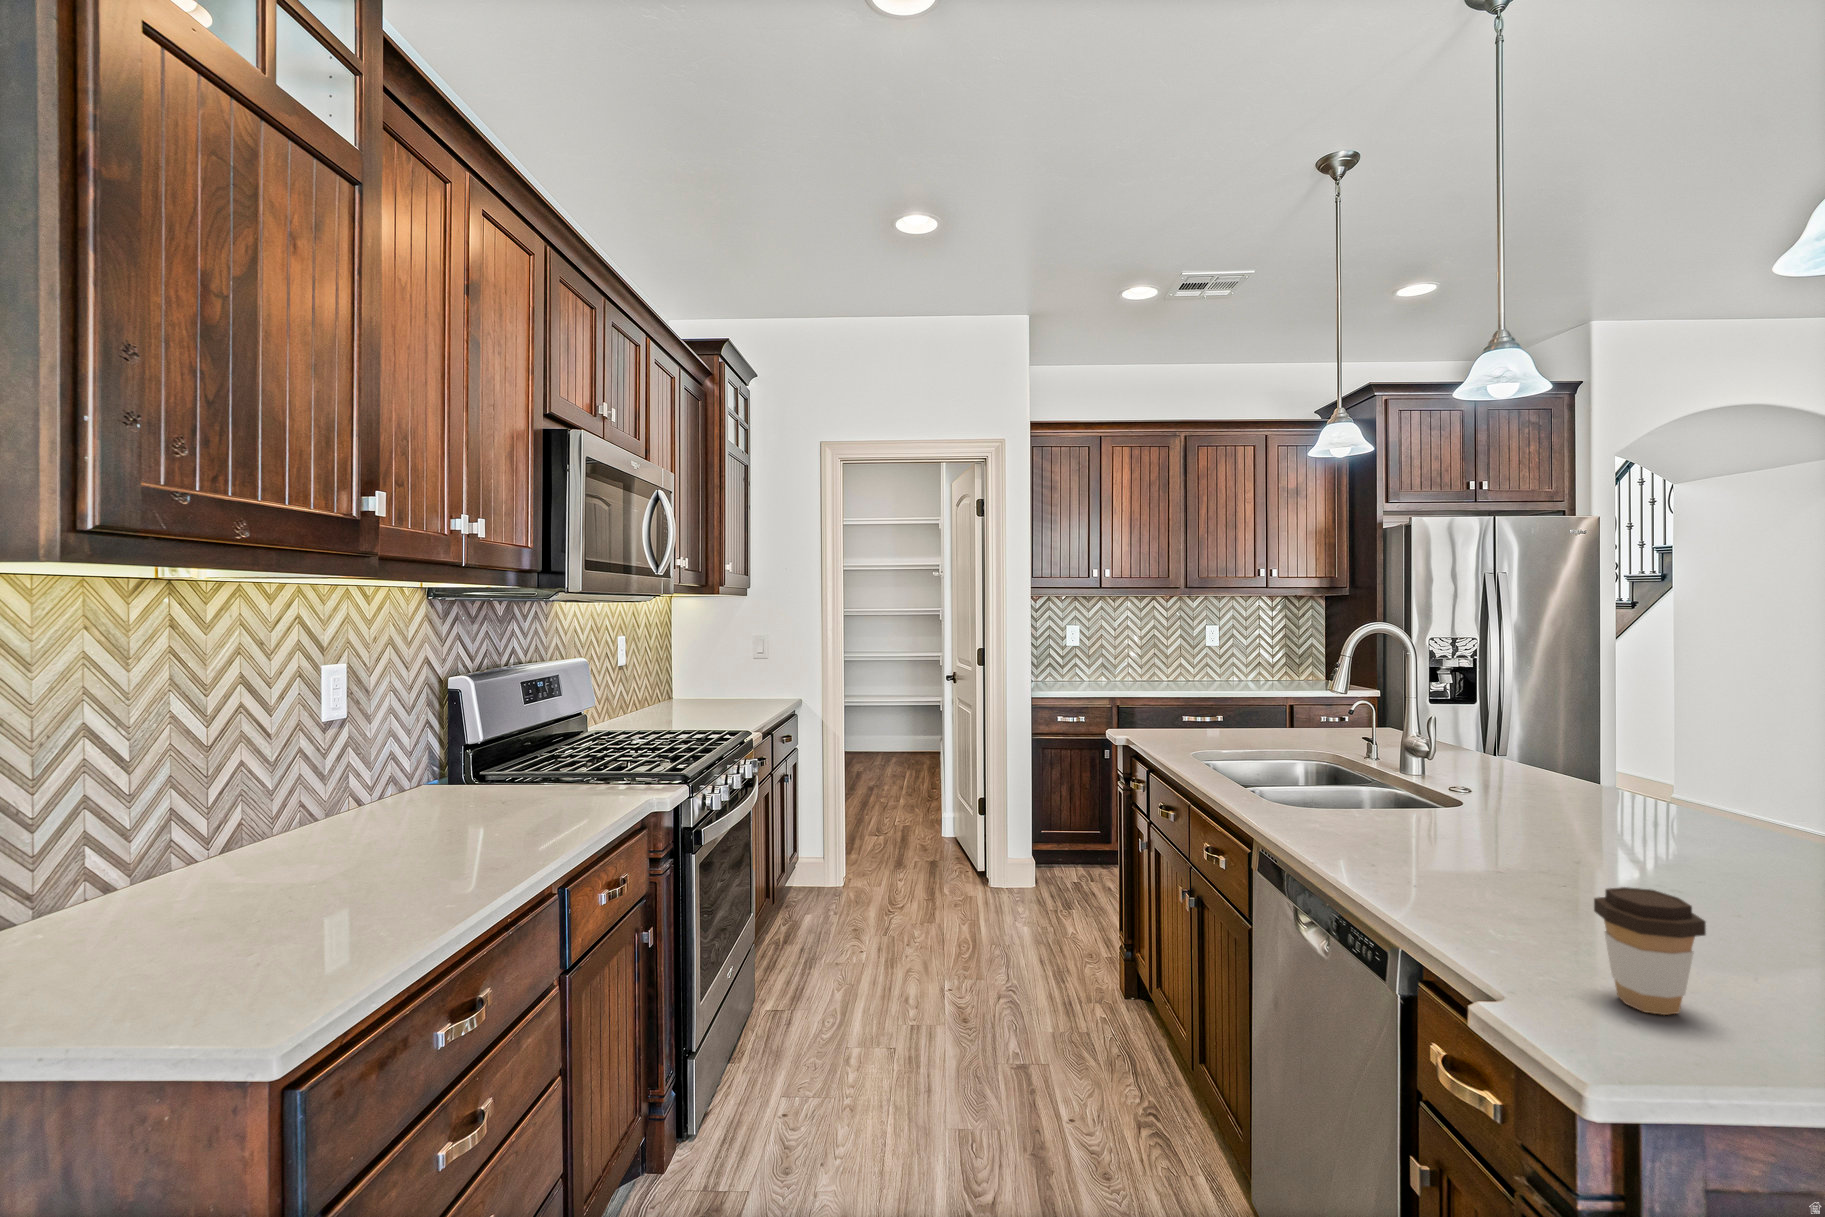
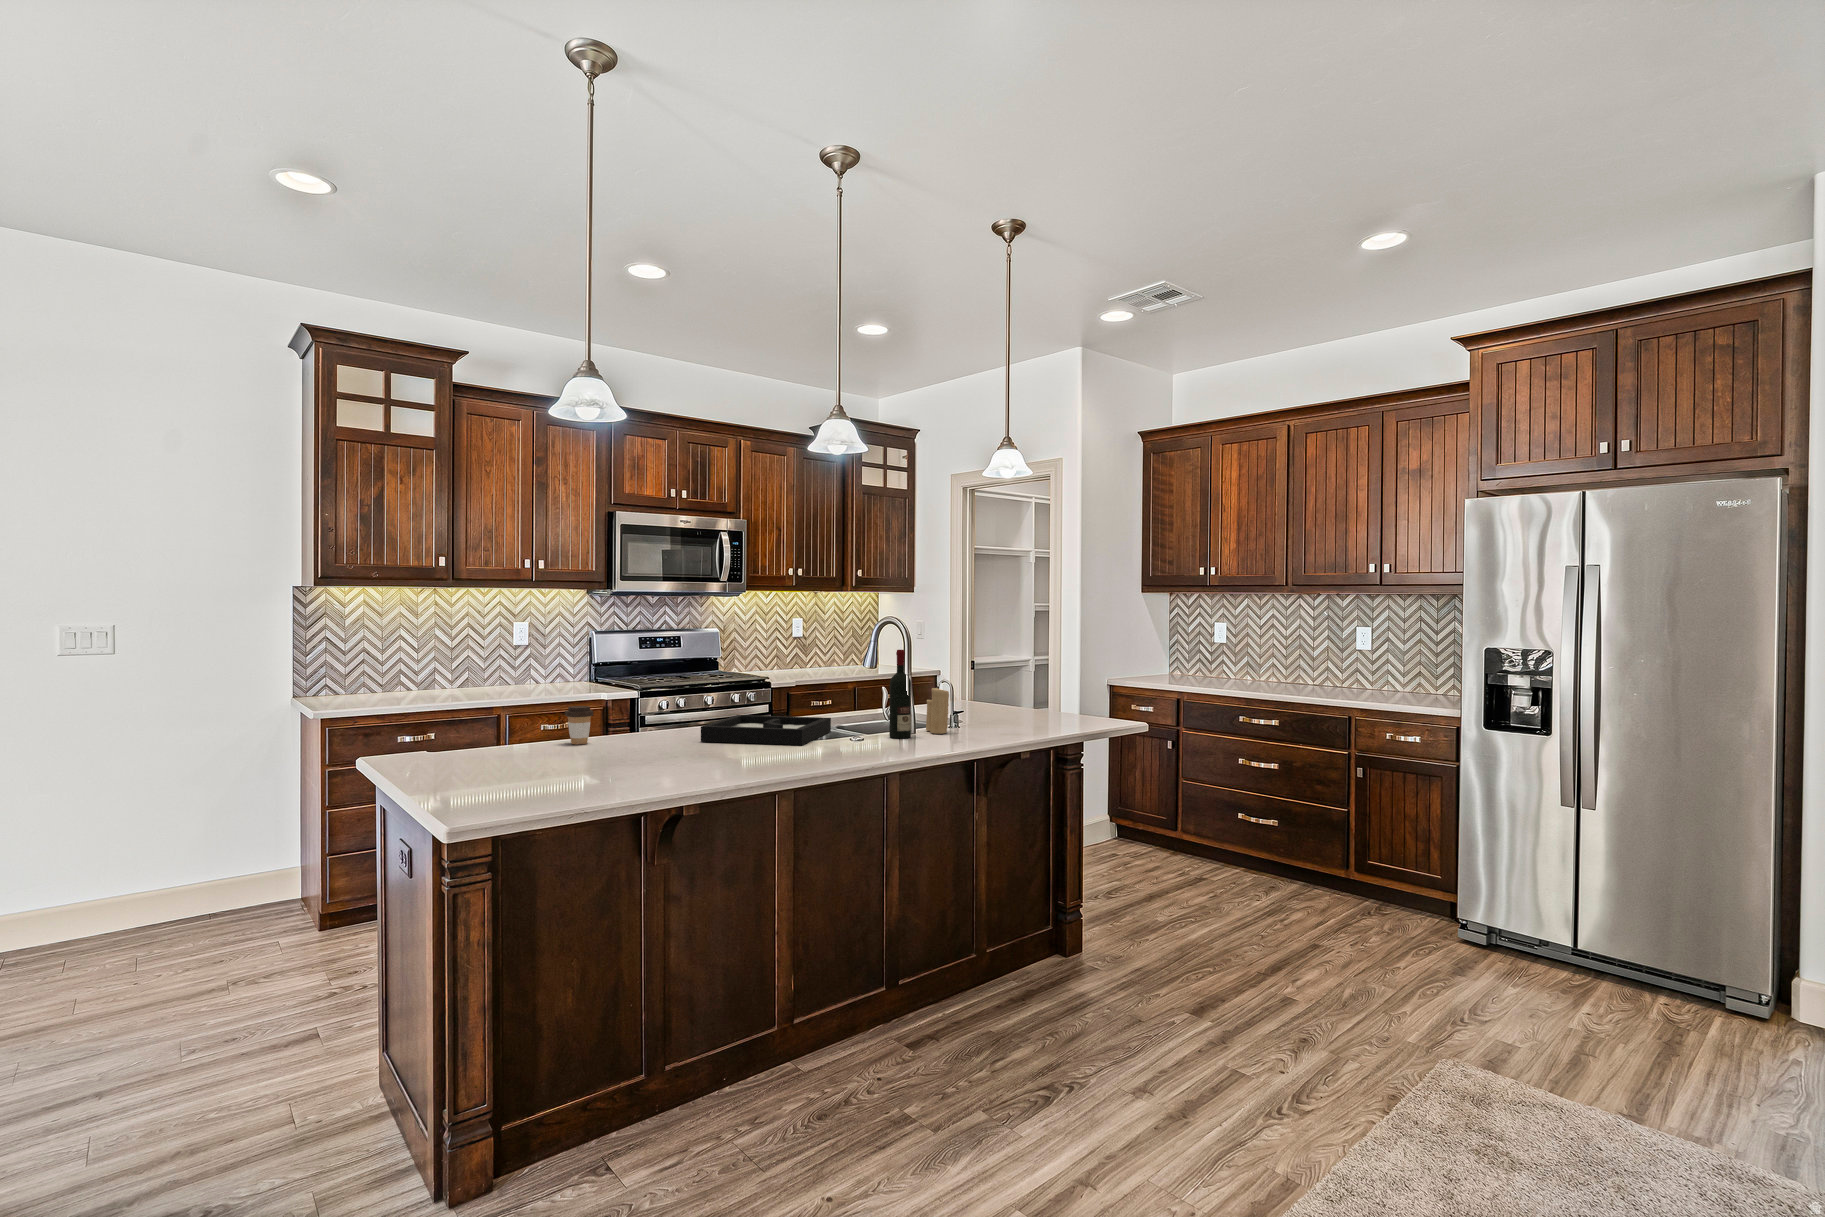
wine bottle: none [1576,670,1621,814] -> present [889,650,911,738]
candle: none [1502,715,1566,794] -> present [926,683,949,734]
decorative tray: none [1399,795,1724,905] -> present [701,715,831,745]

